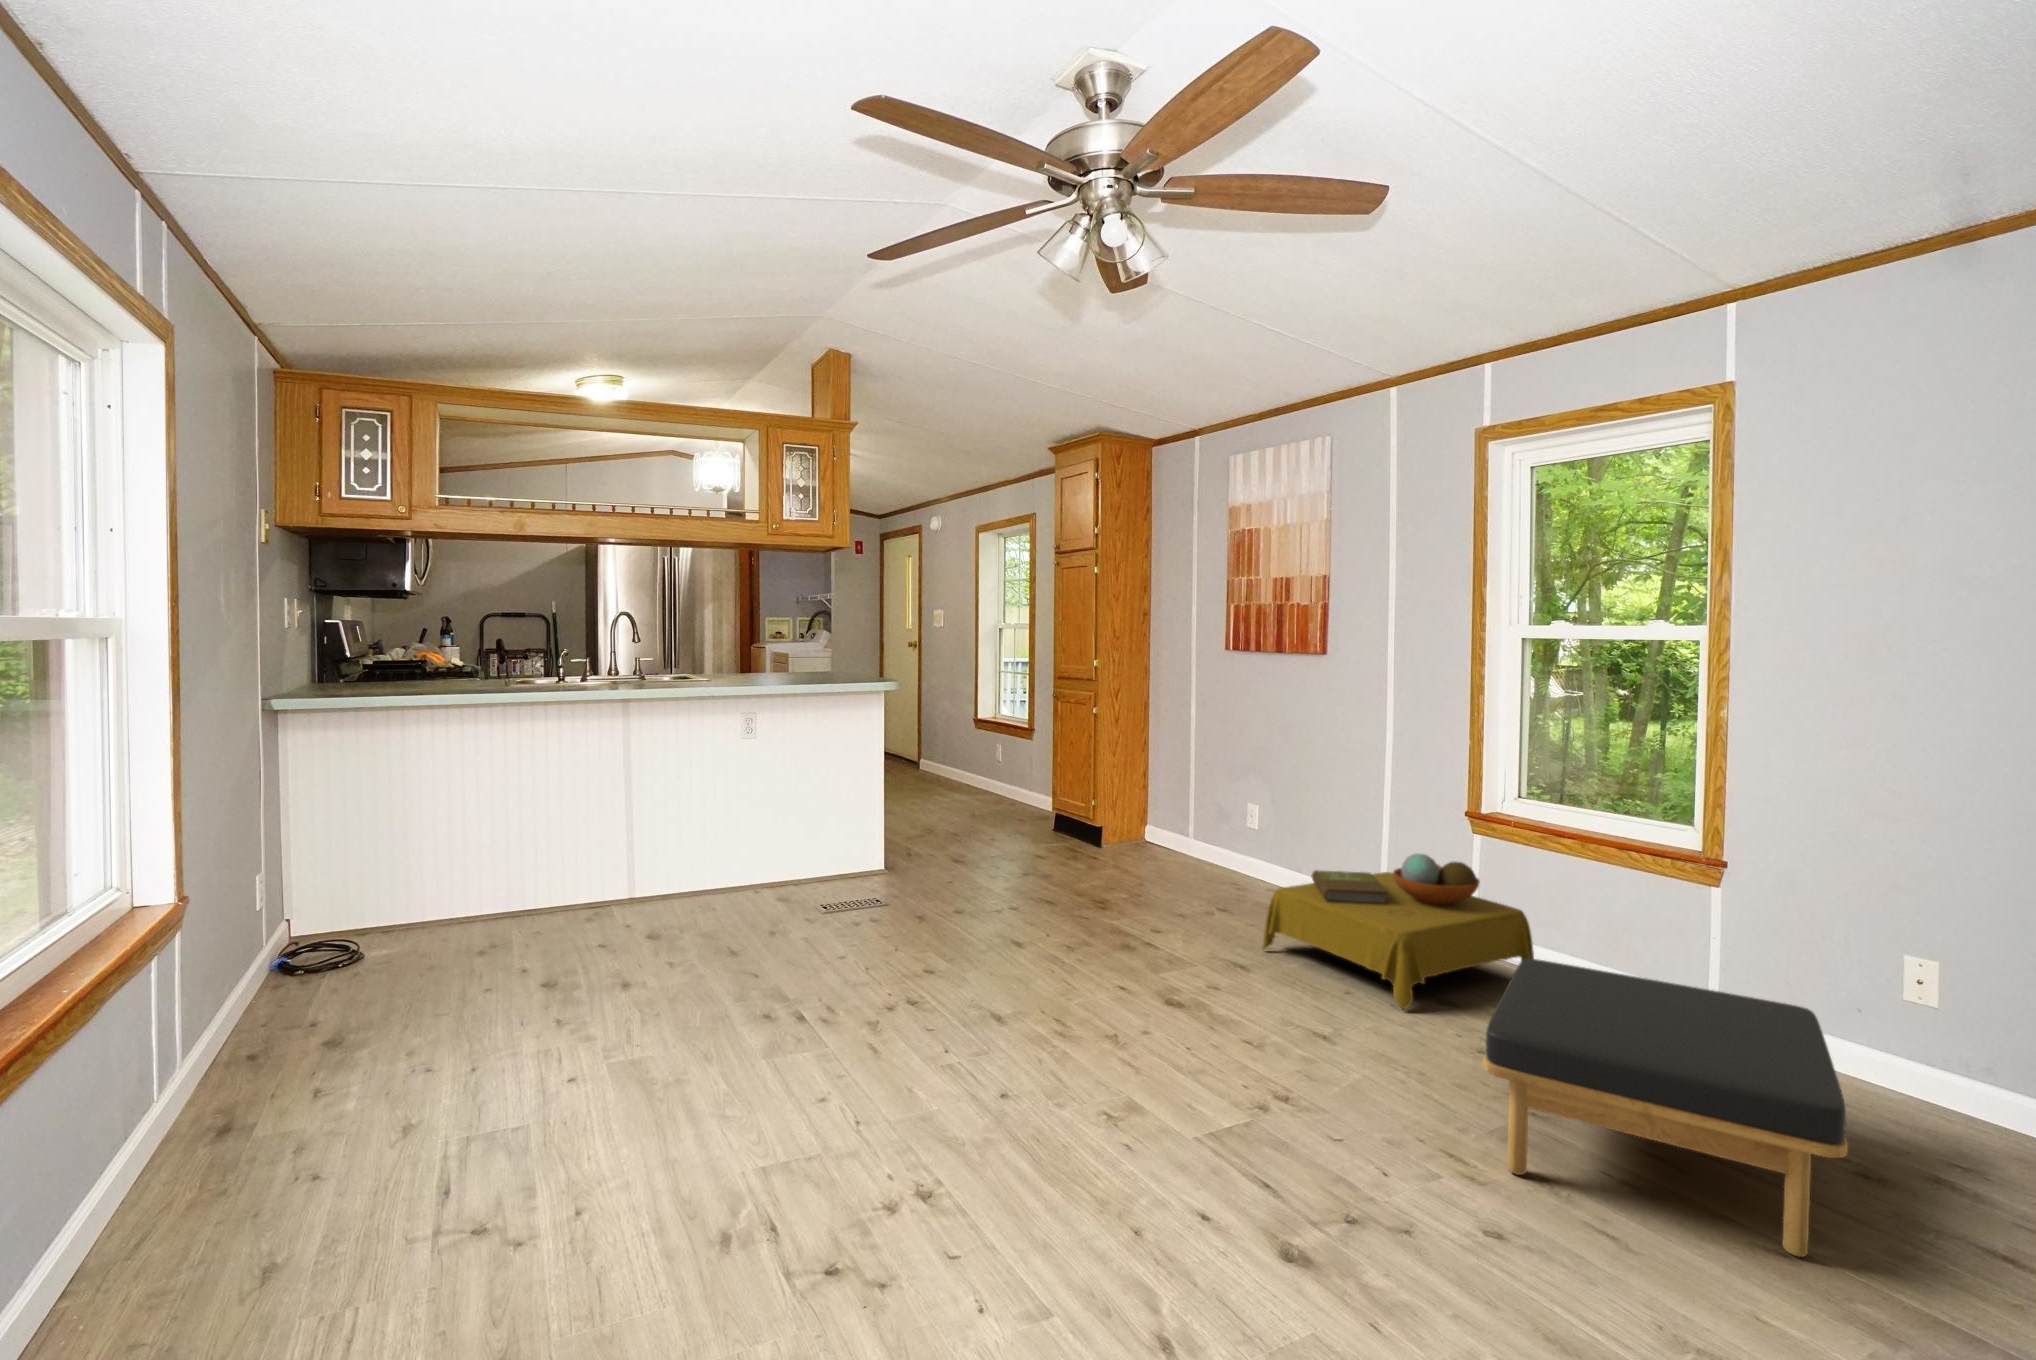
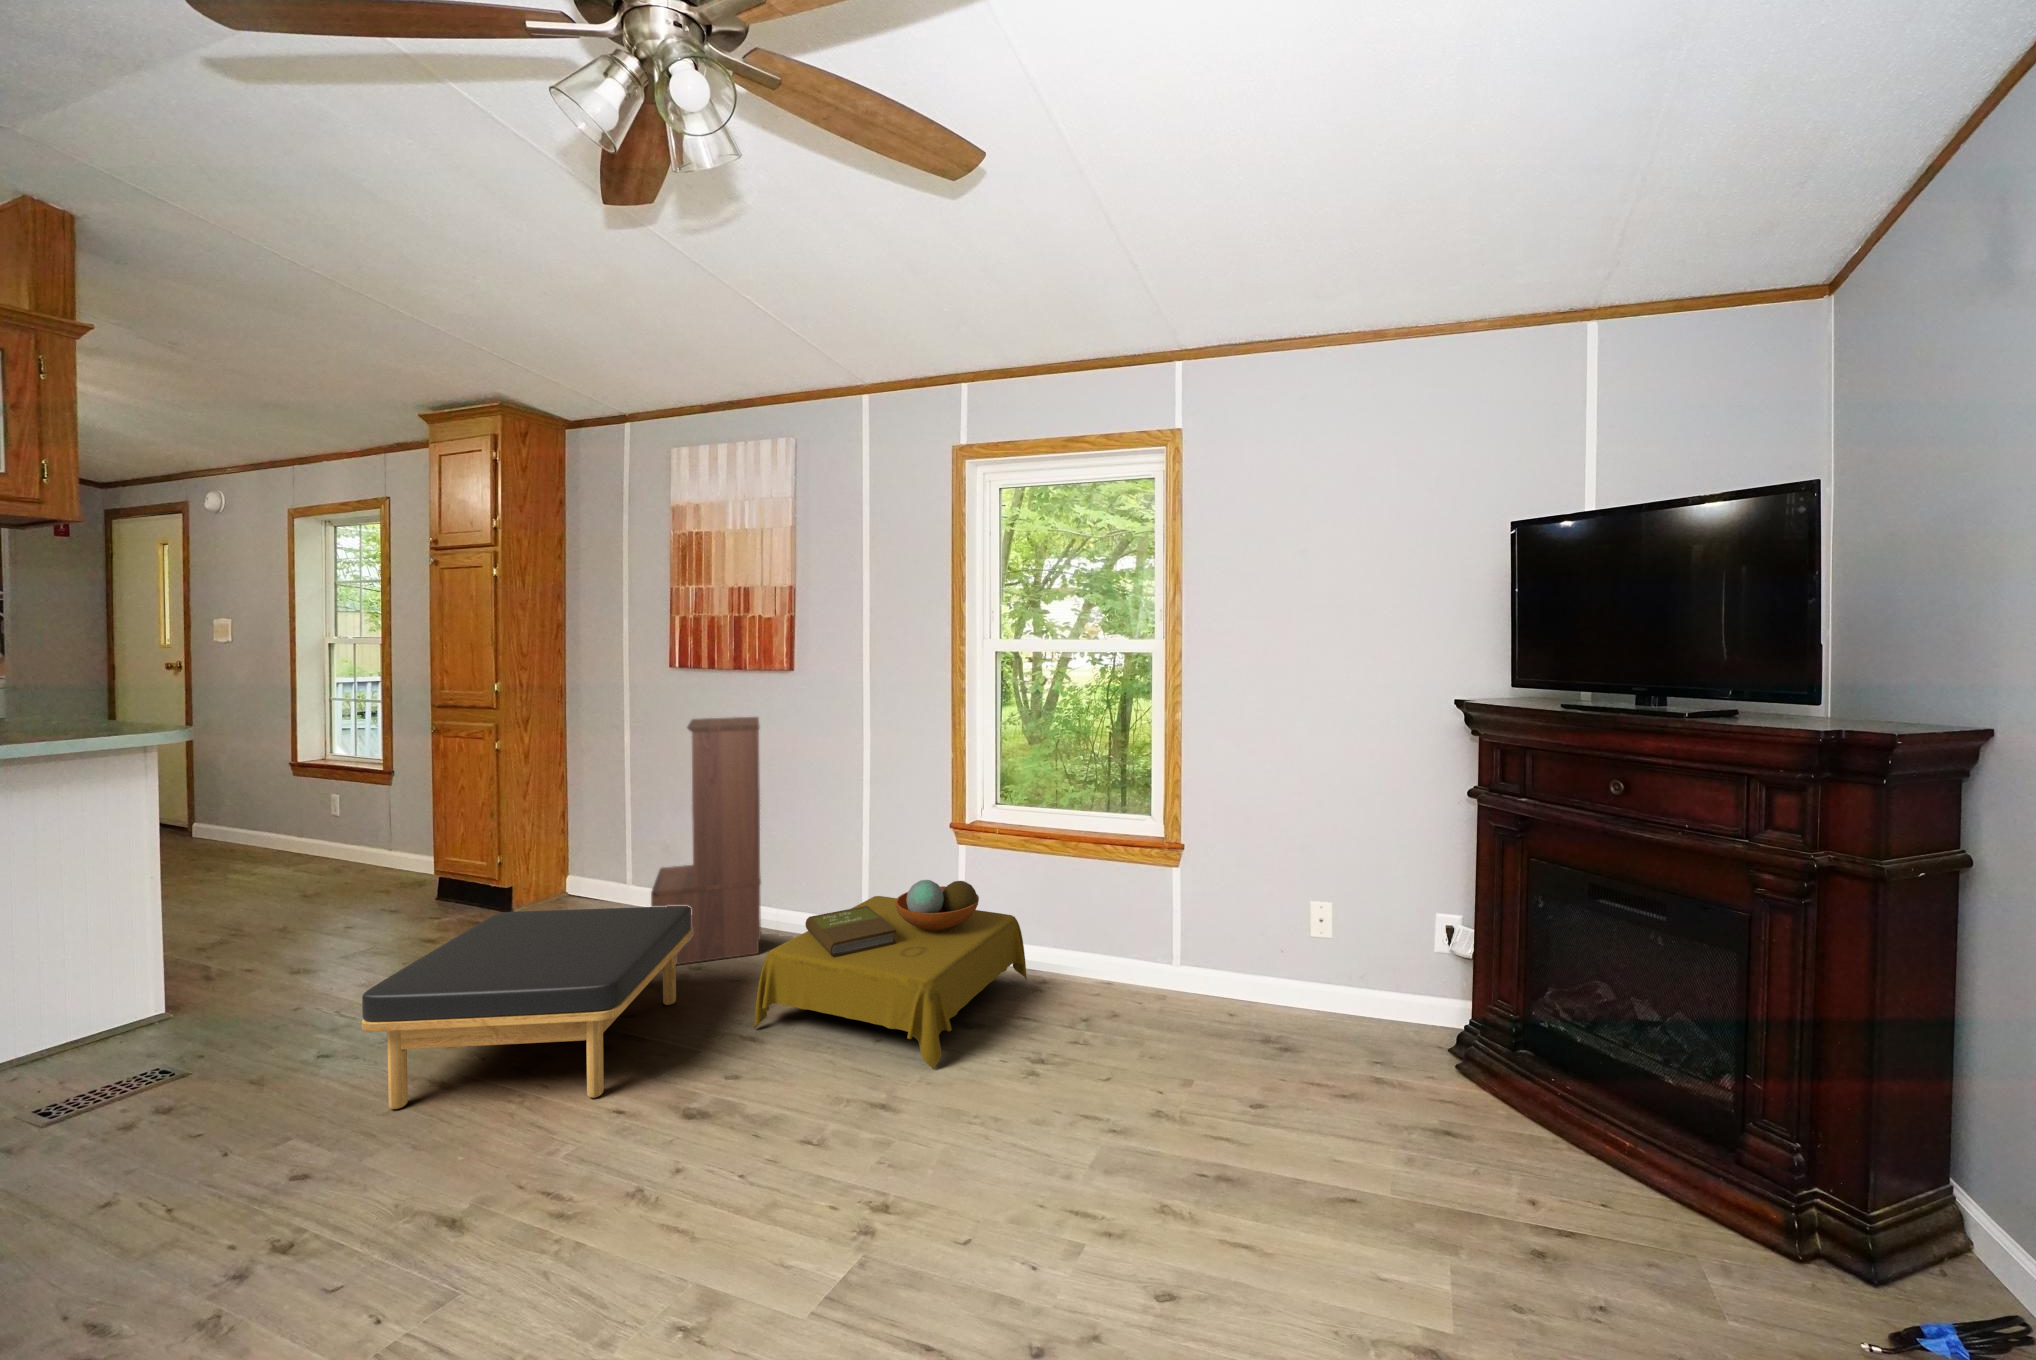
bookshelf: none [1195,695,1292,906] -> present [651,717,761,965]
ottoman: present [1483,958,1848,1257] -> present [362,906,693,1109]

